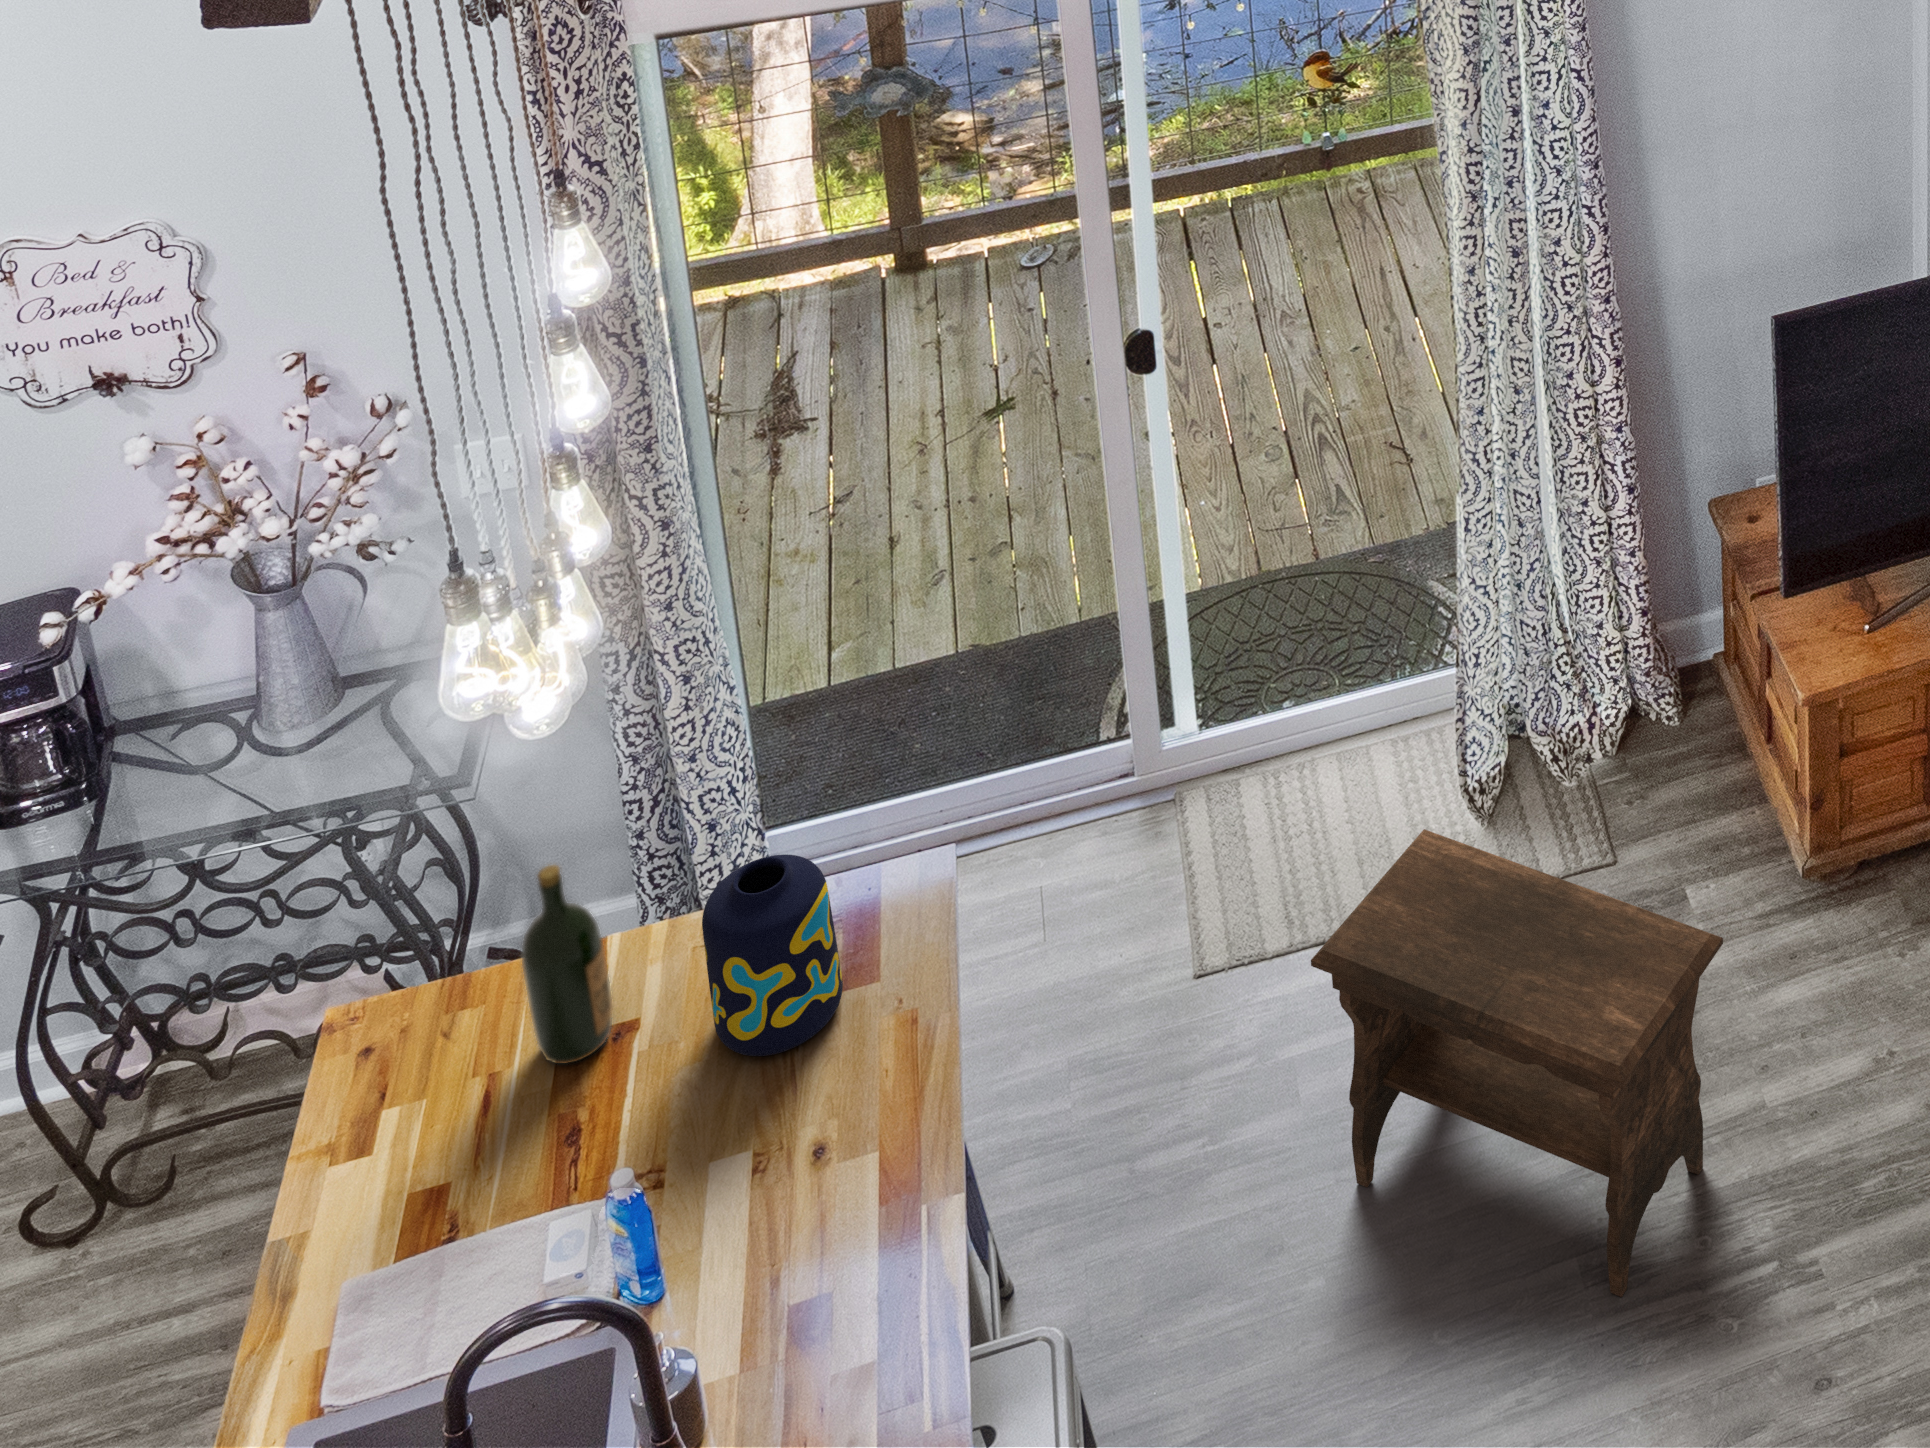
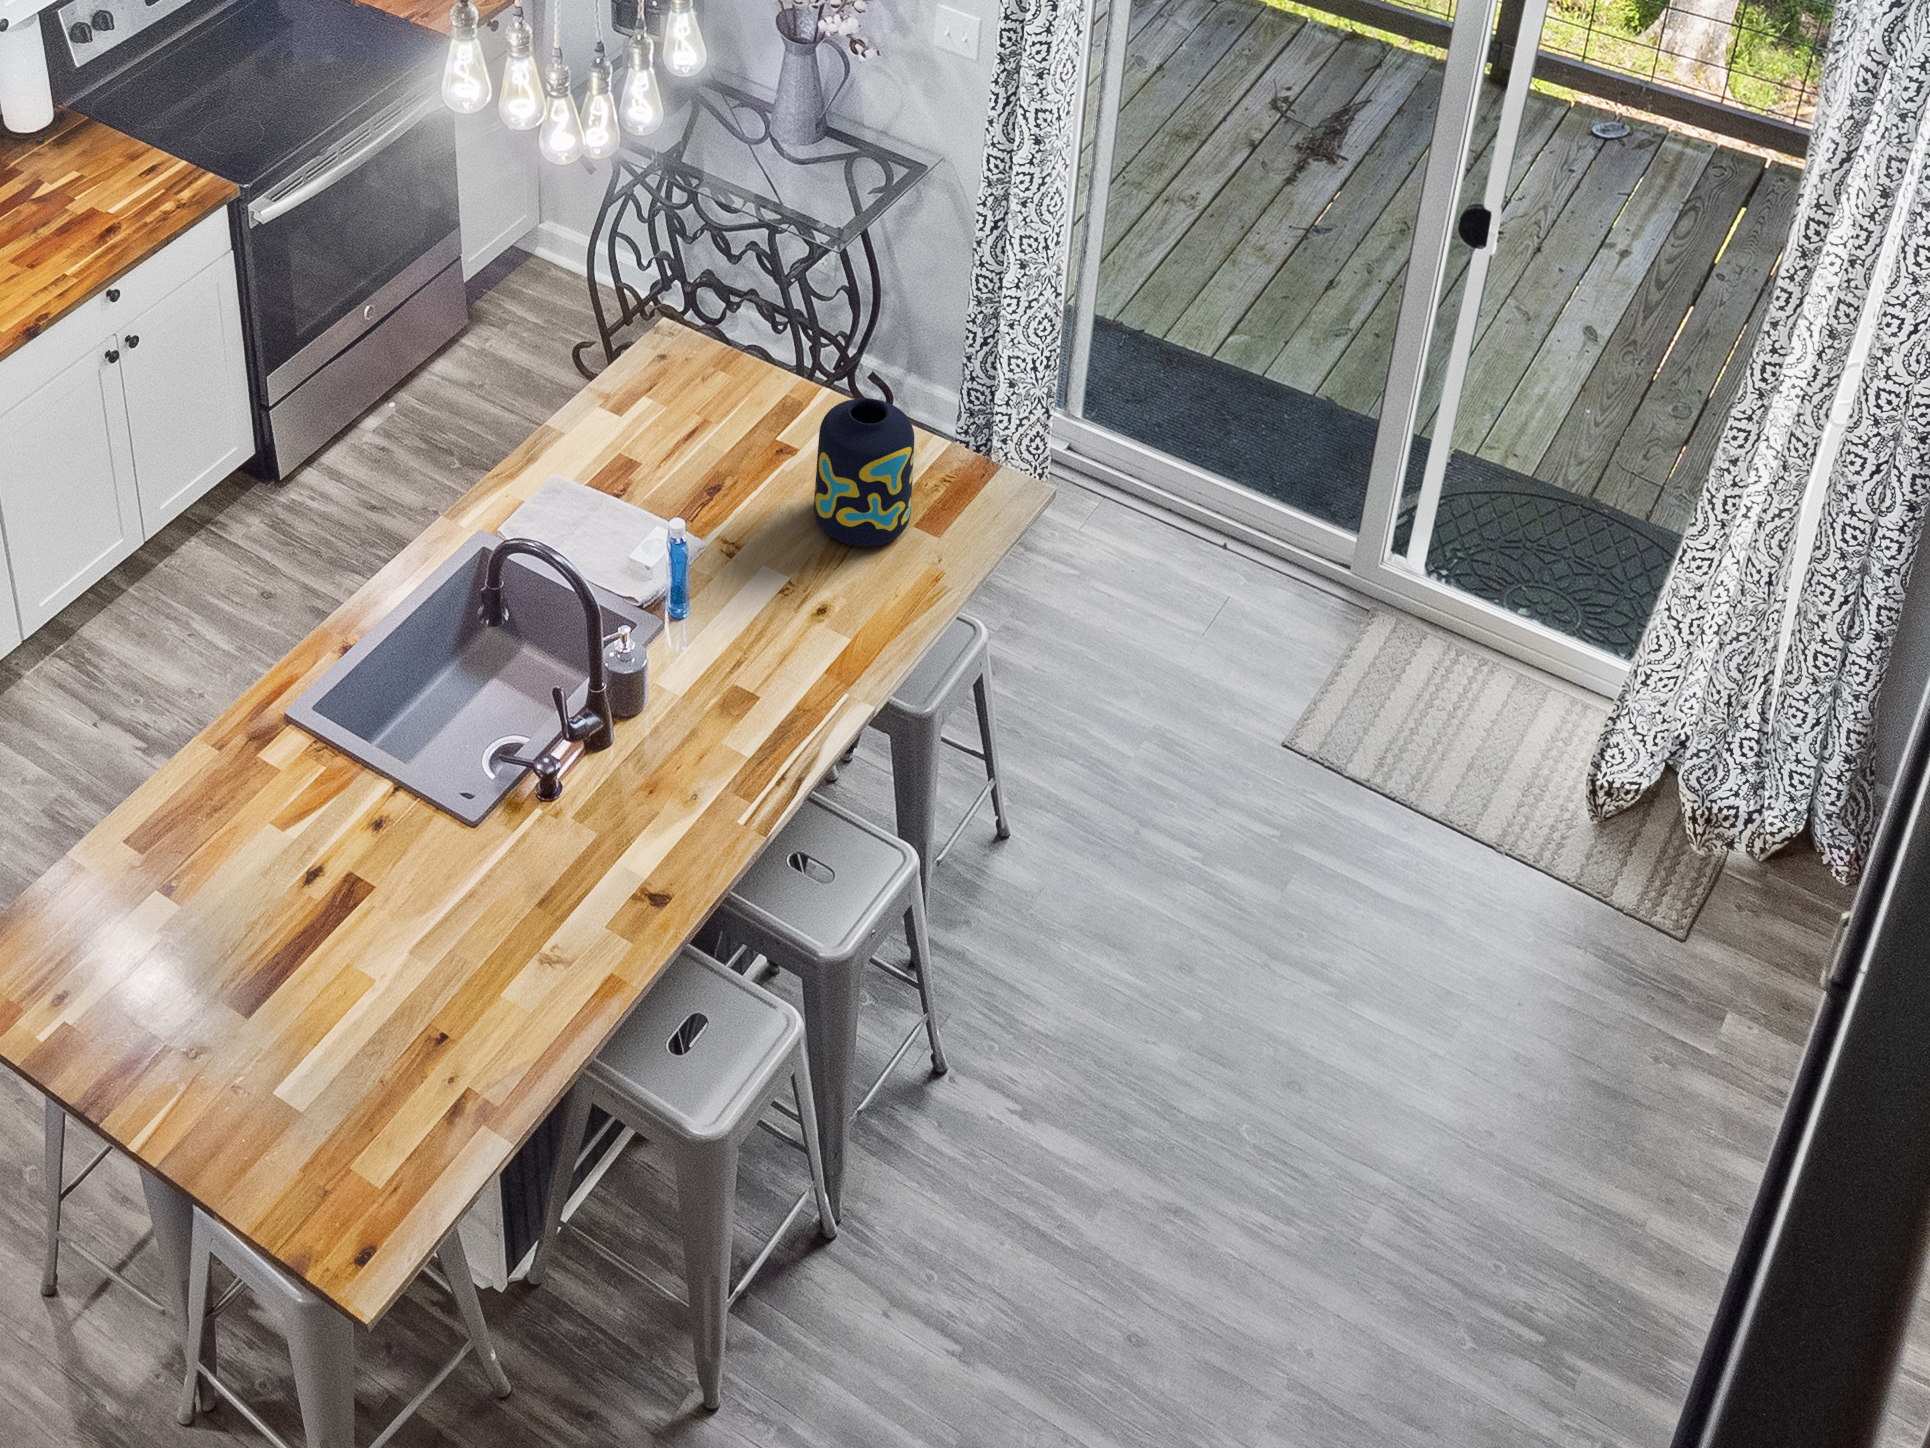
footstool: present [1311,829,1723,1297] -> none [1265,760,1609,1234]
wine bottle: present [522,865,612,1064] -> none [727,313,783,459]

